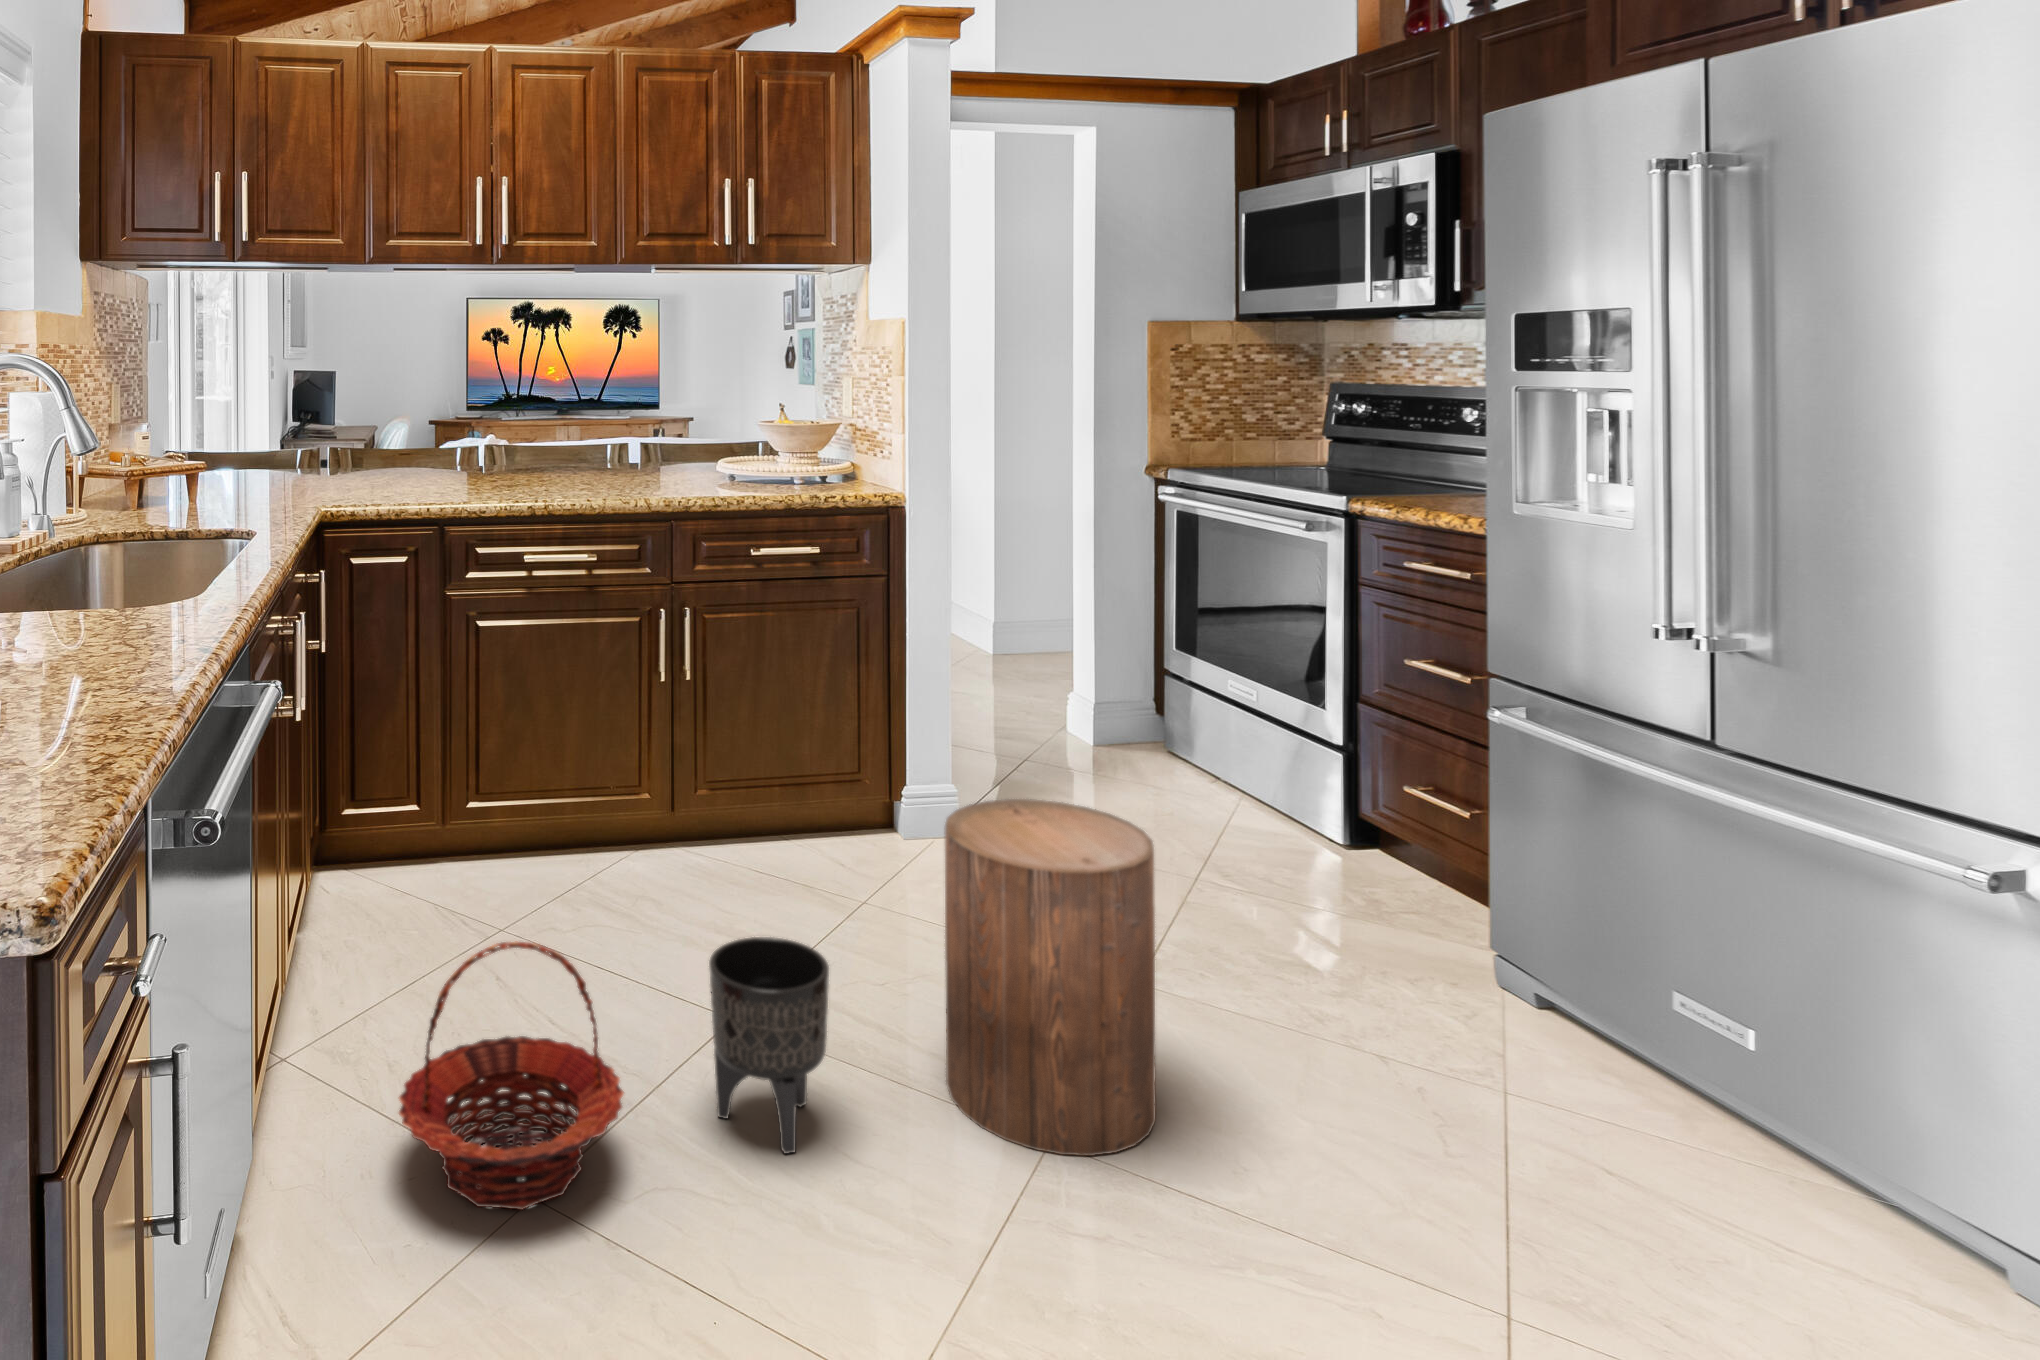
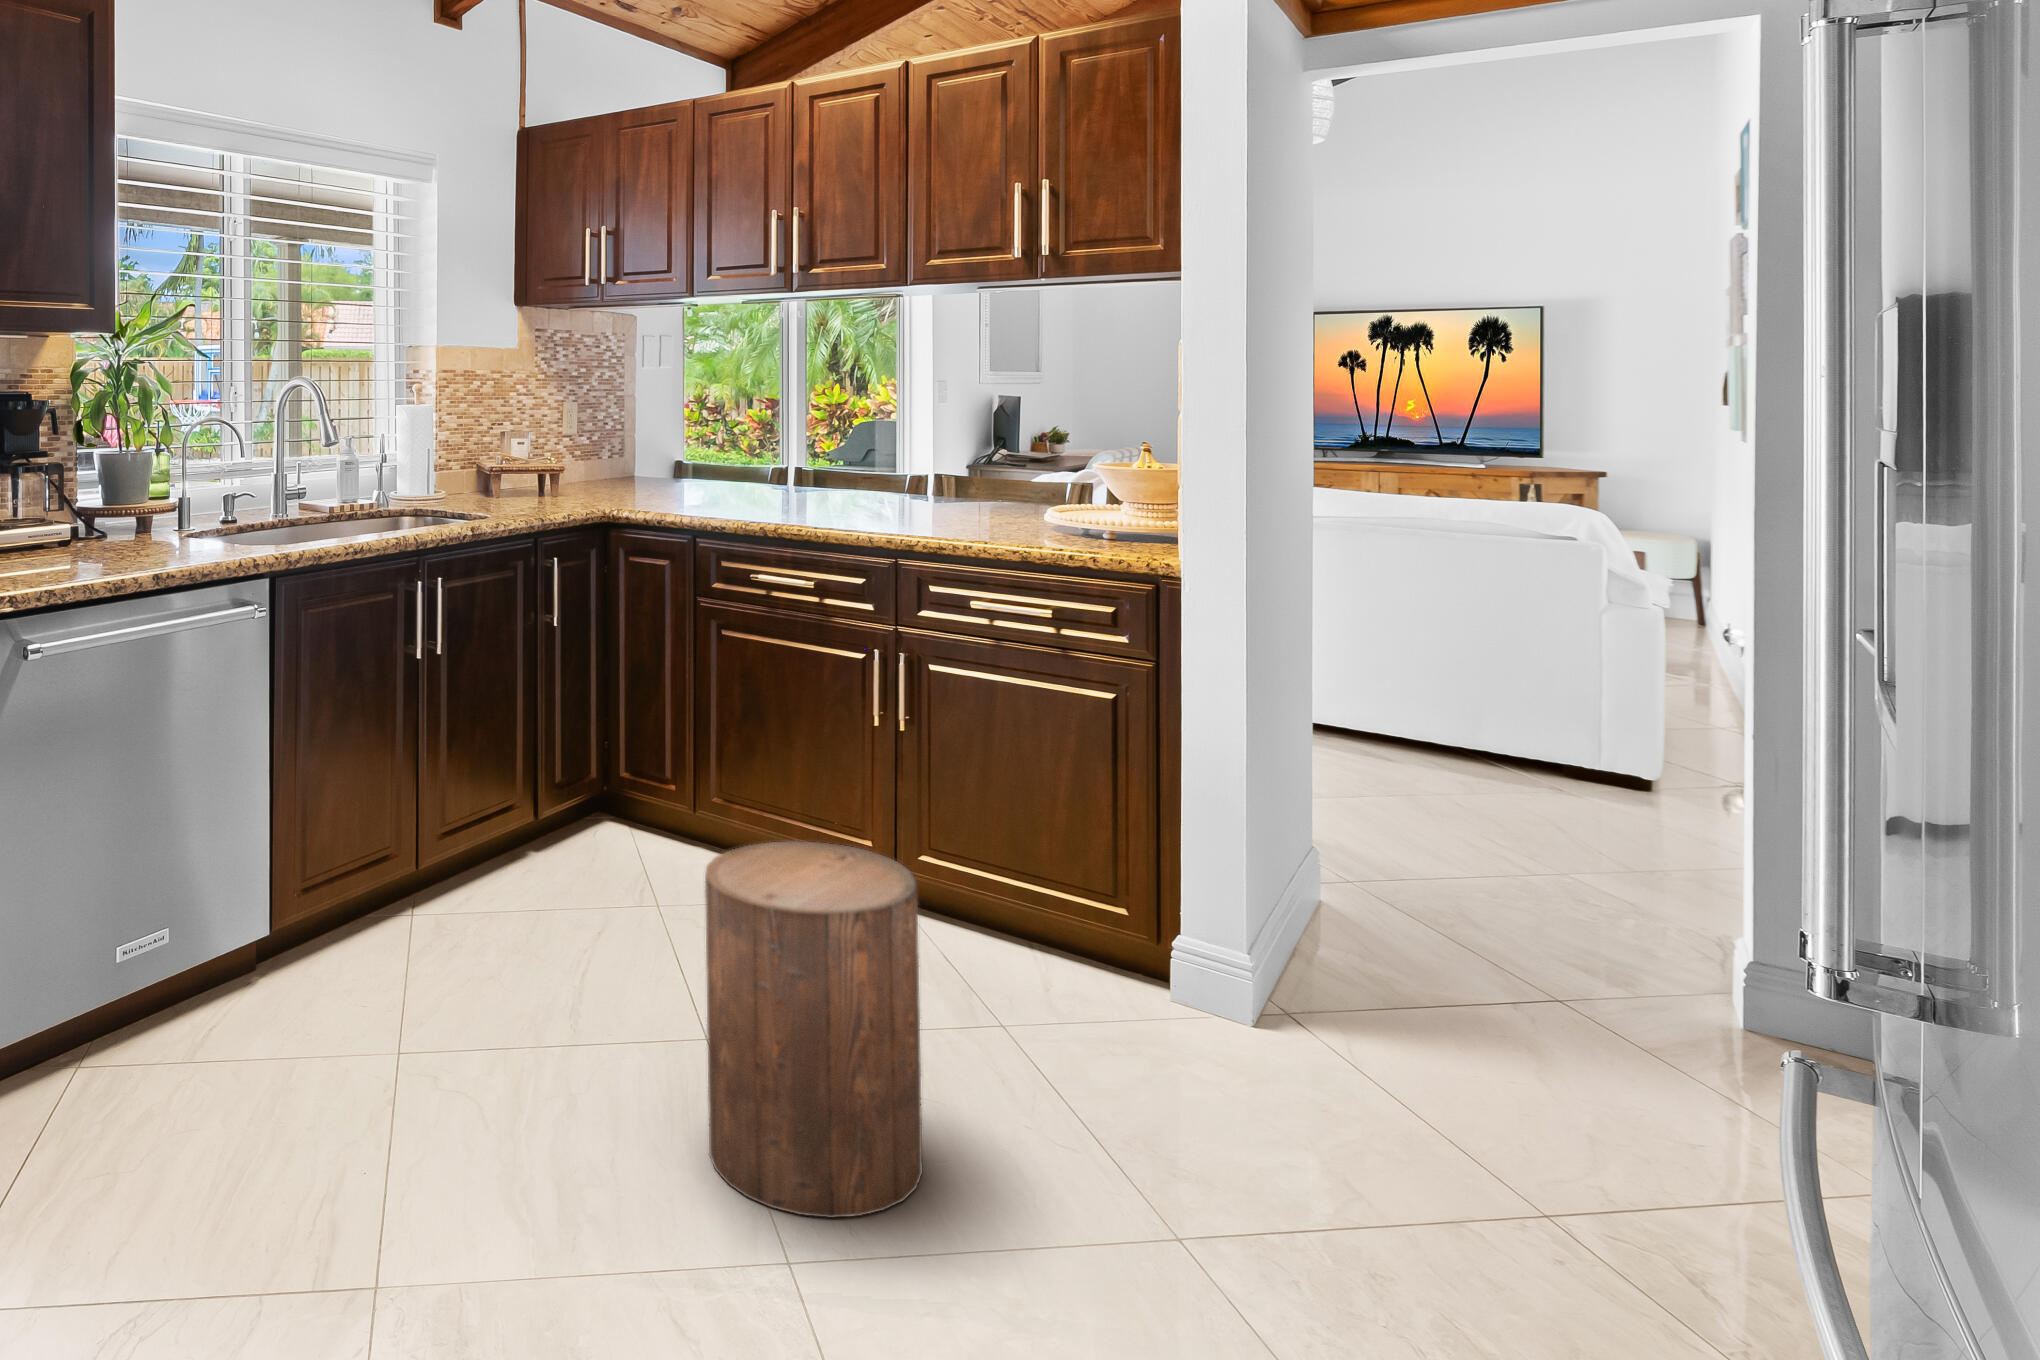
planter: present [709,937,829,1154] -> none [524,896,629,1078]
basket: present [399,942,624,1209] -> none [310,824,484,1022]

